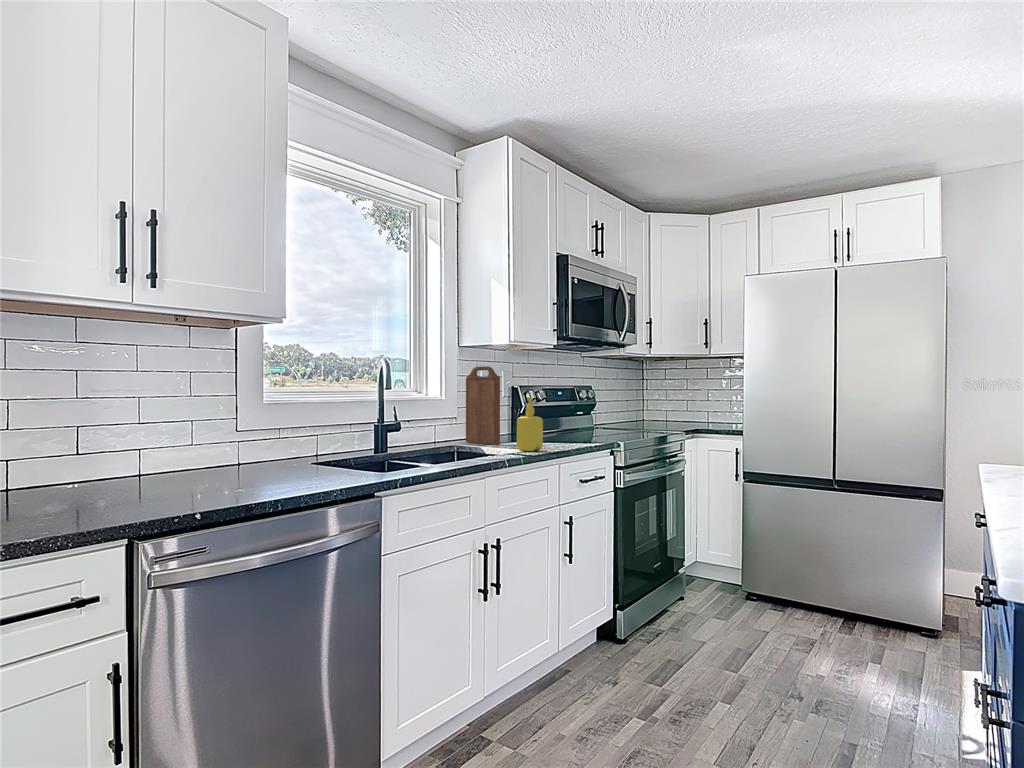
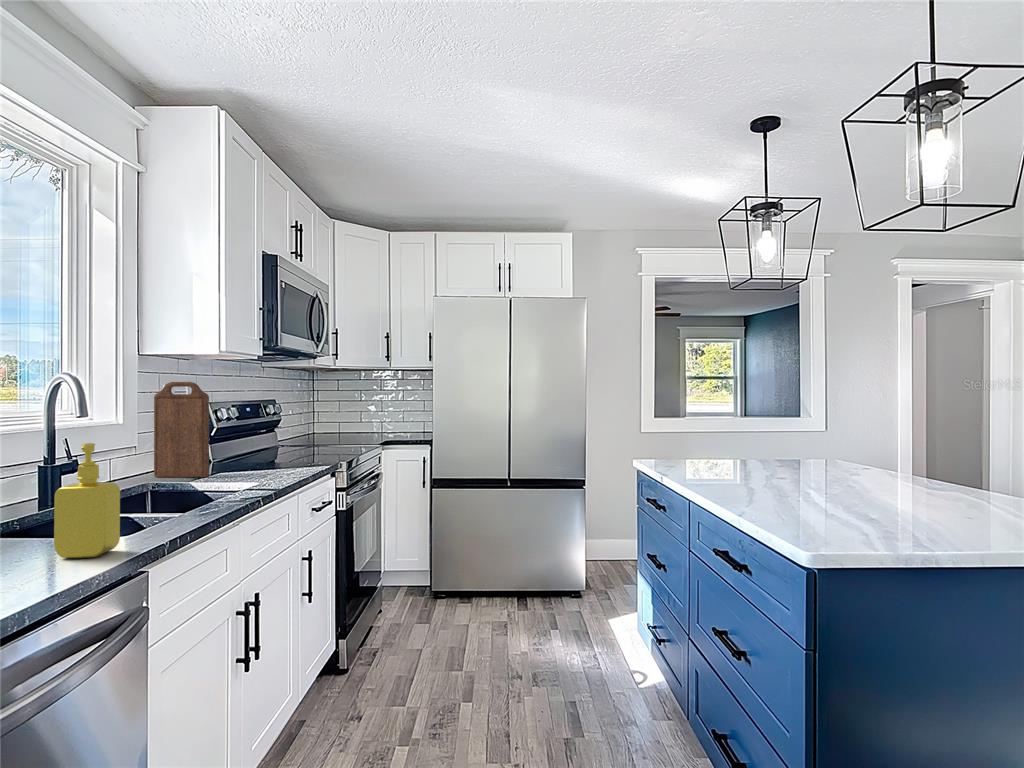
soap dispenser: present [517,397,543,451] -> present [54,443,120,558]

